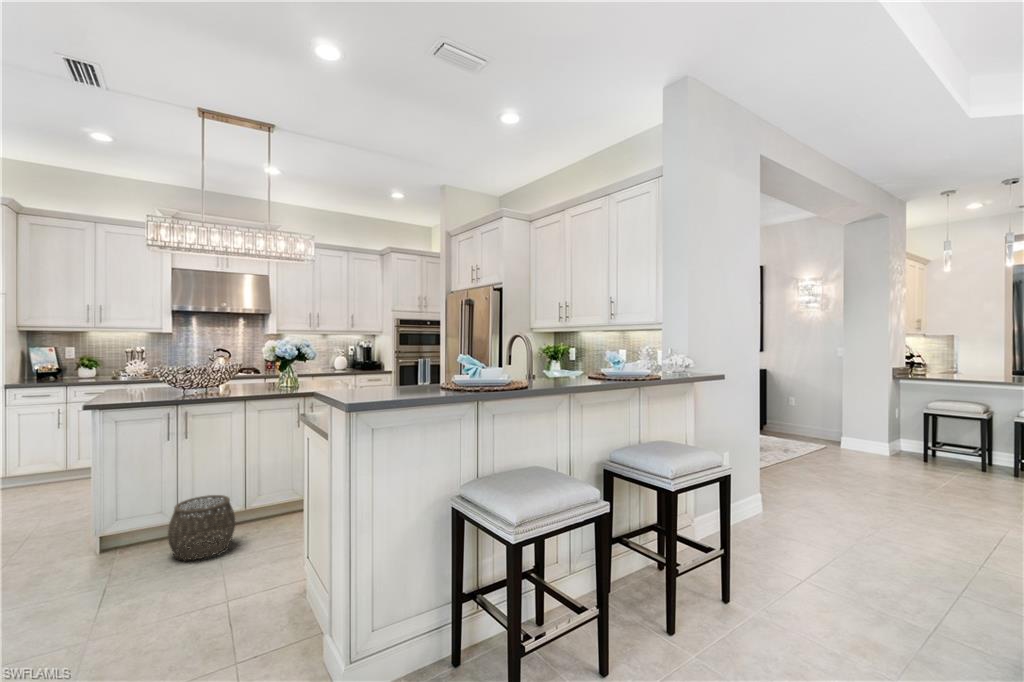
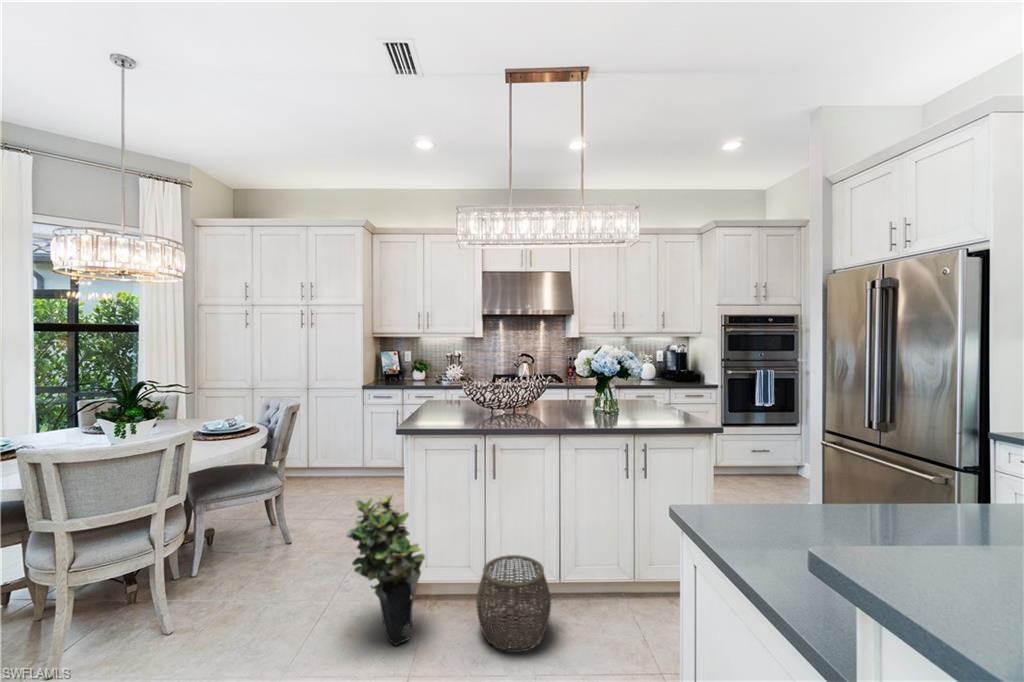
potted plant: none [25,461,115,581] -> present [346,495,425,646]

